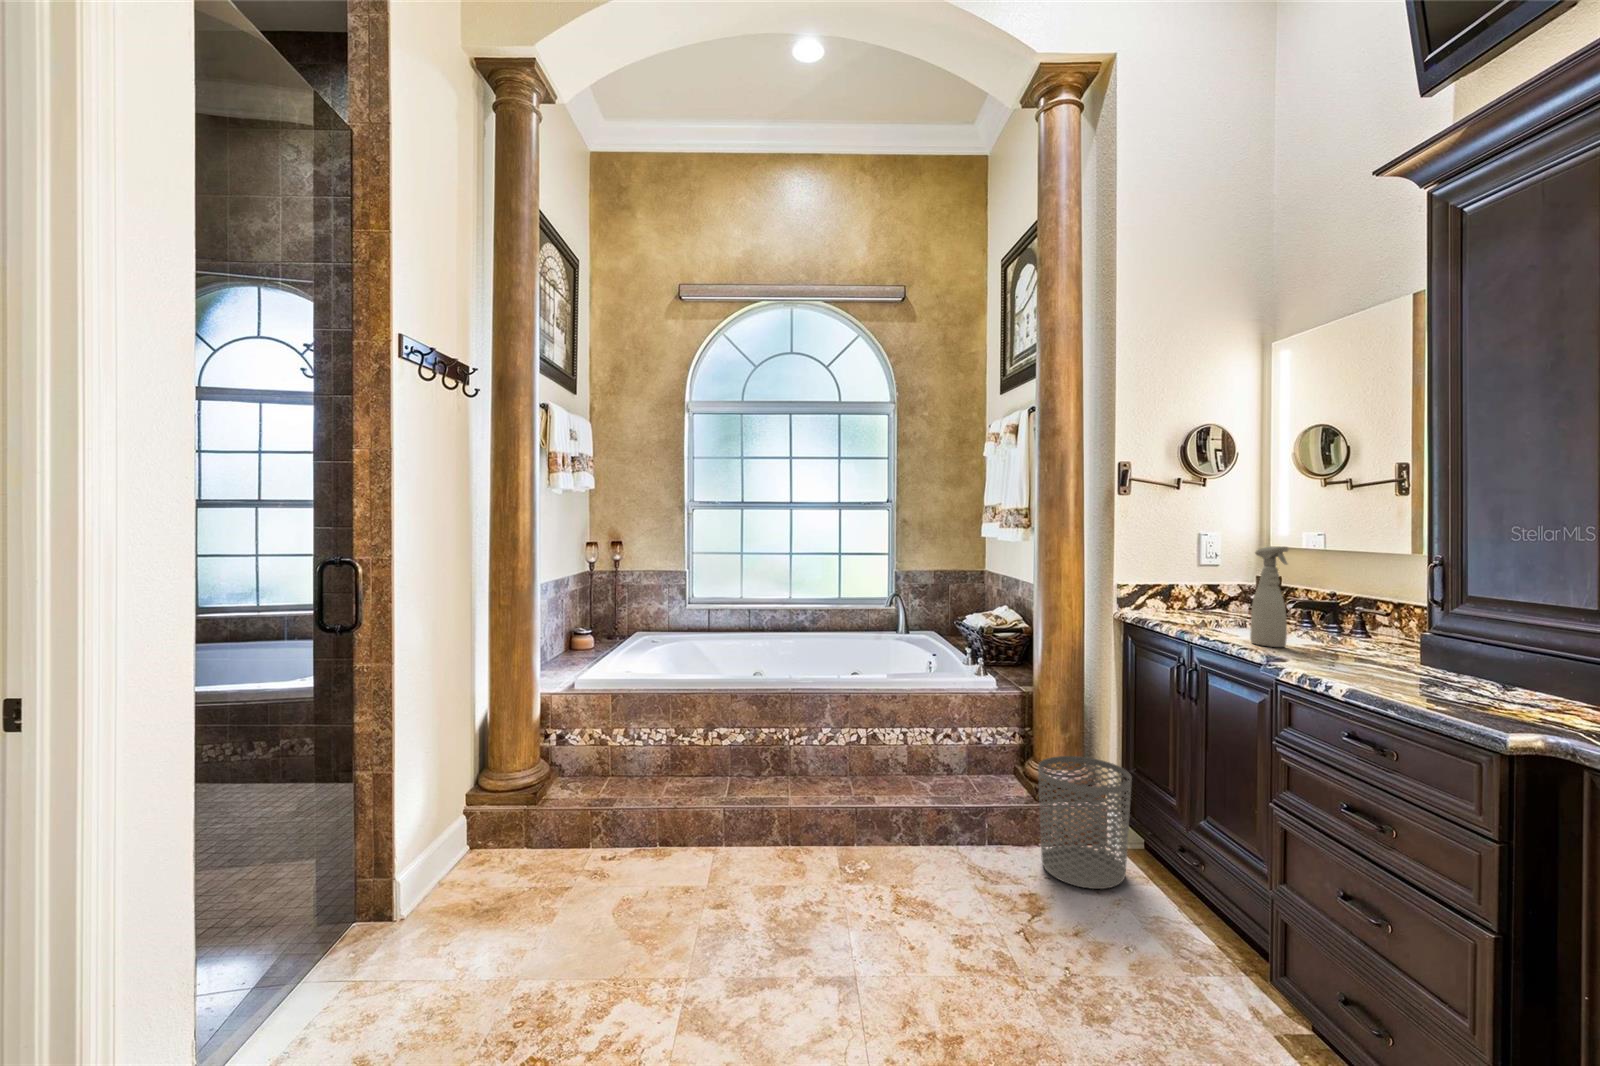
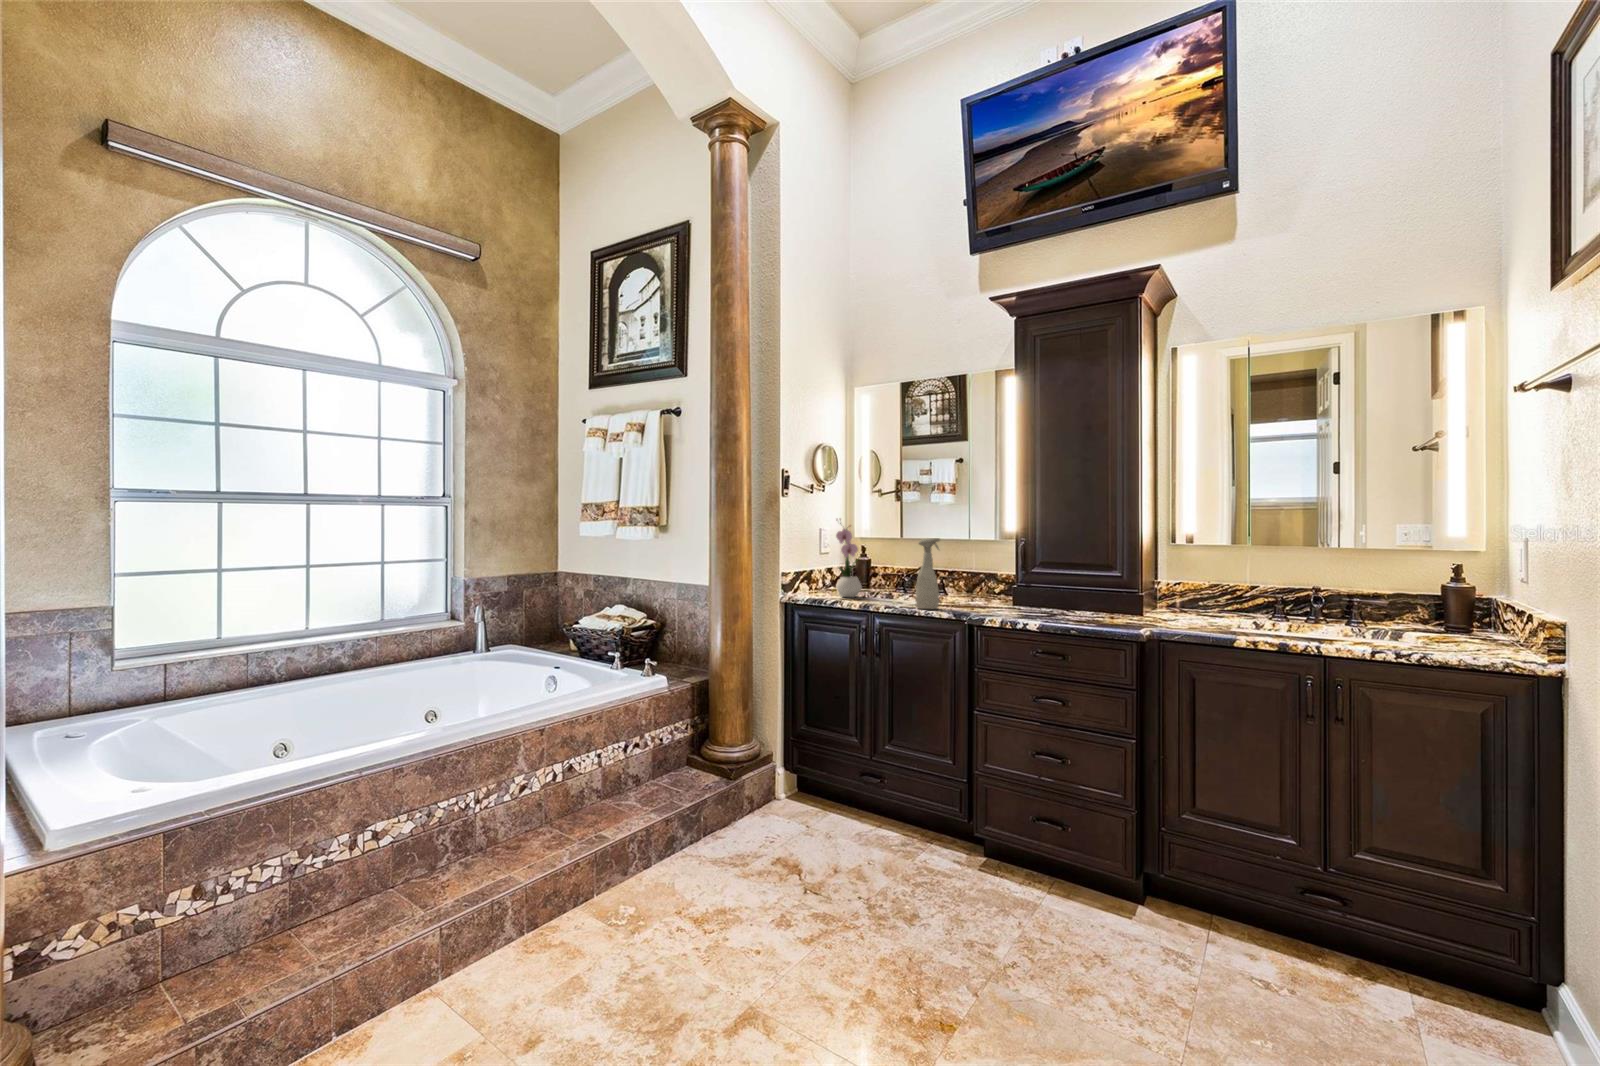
flower arrangement: none [1184,518,1236,622] -> present [836,519,862,597]
waste bin: present [1038,756,1132,889] -> none [751,726,826,839]

